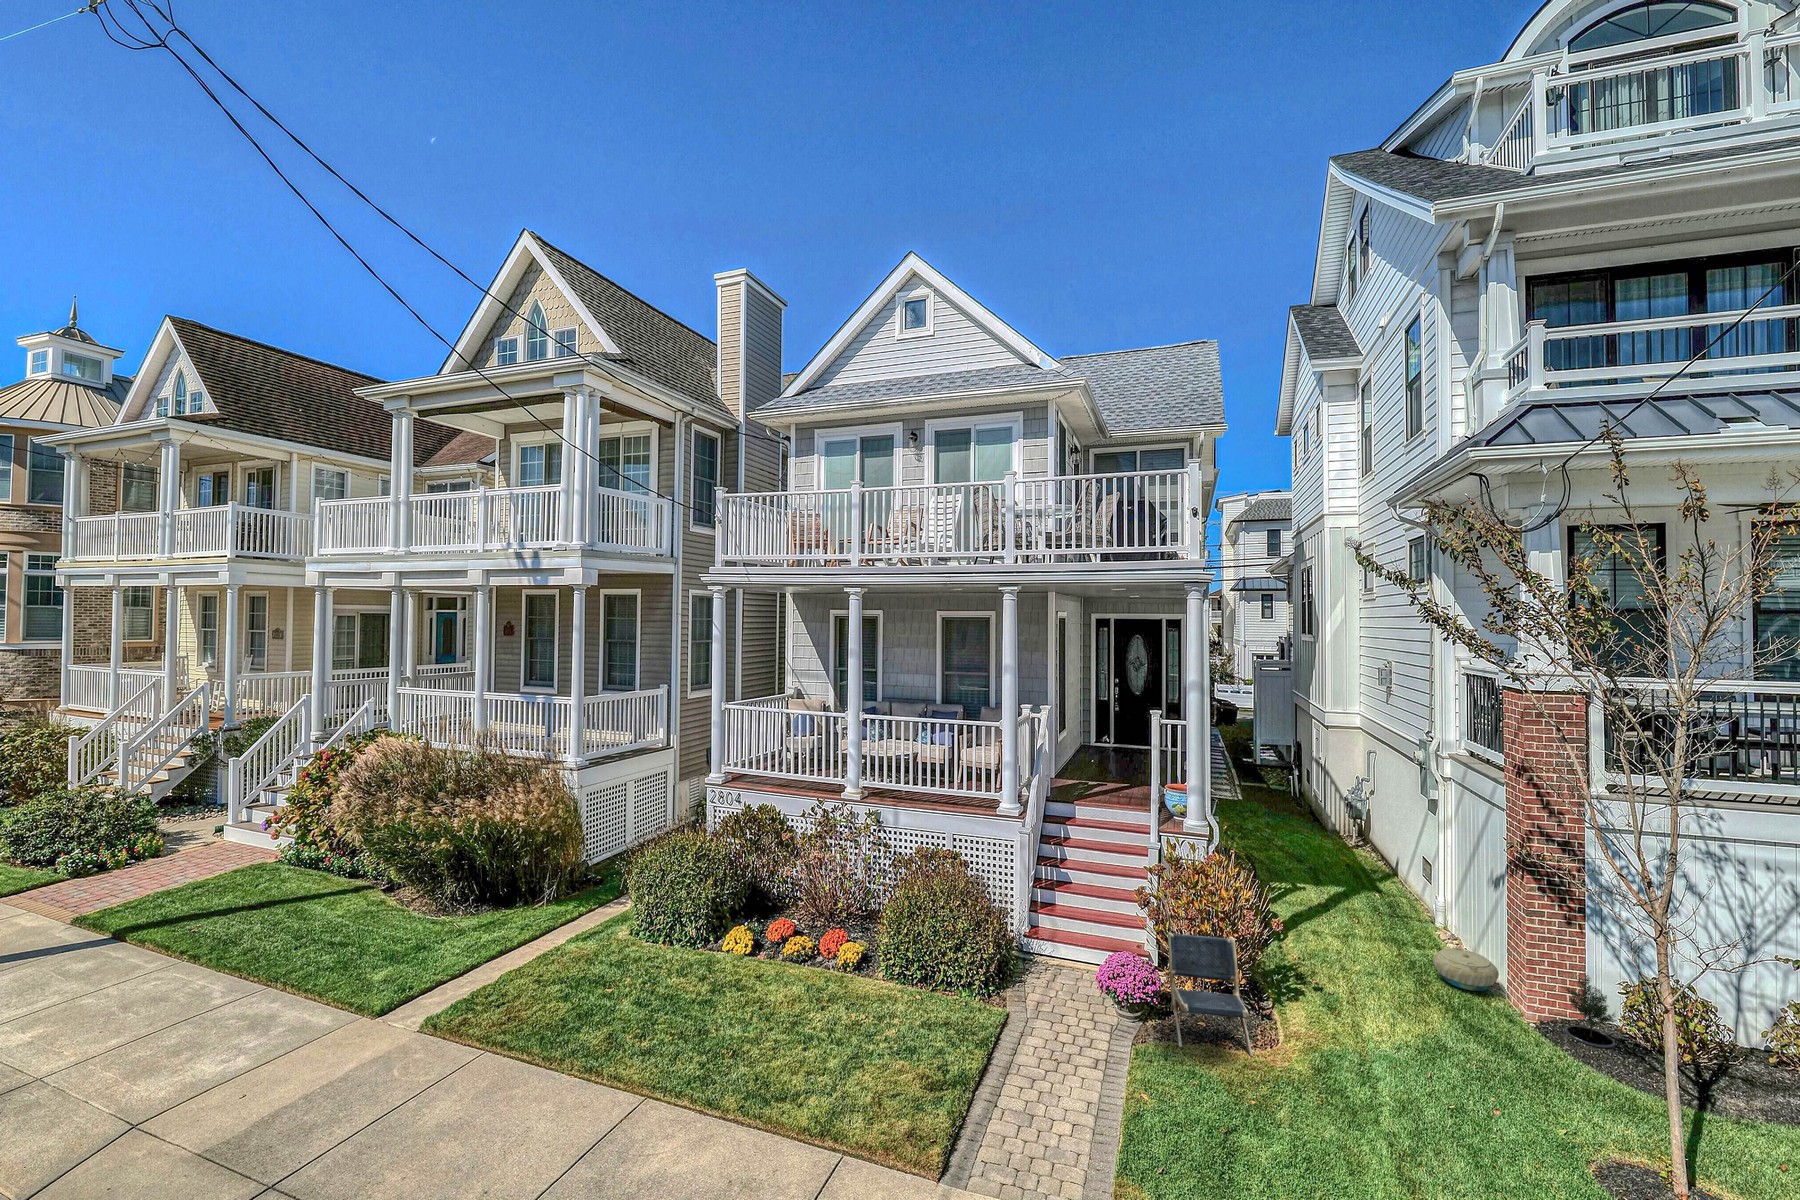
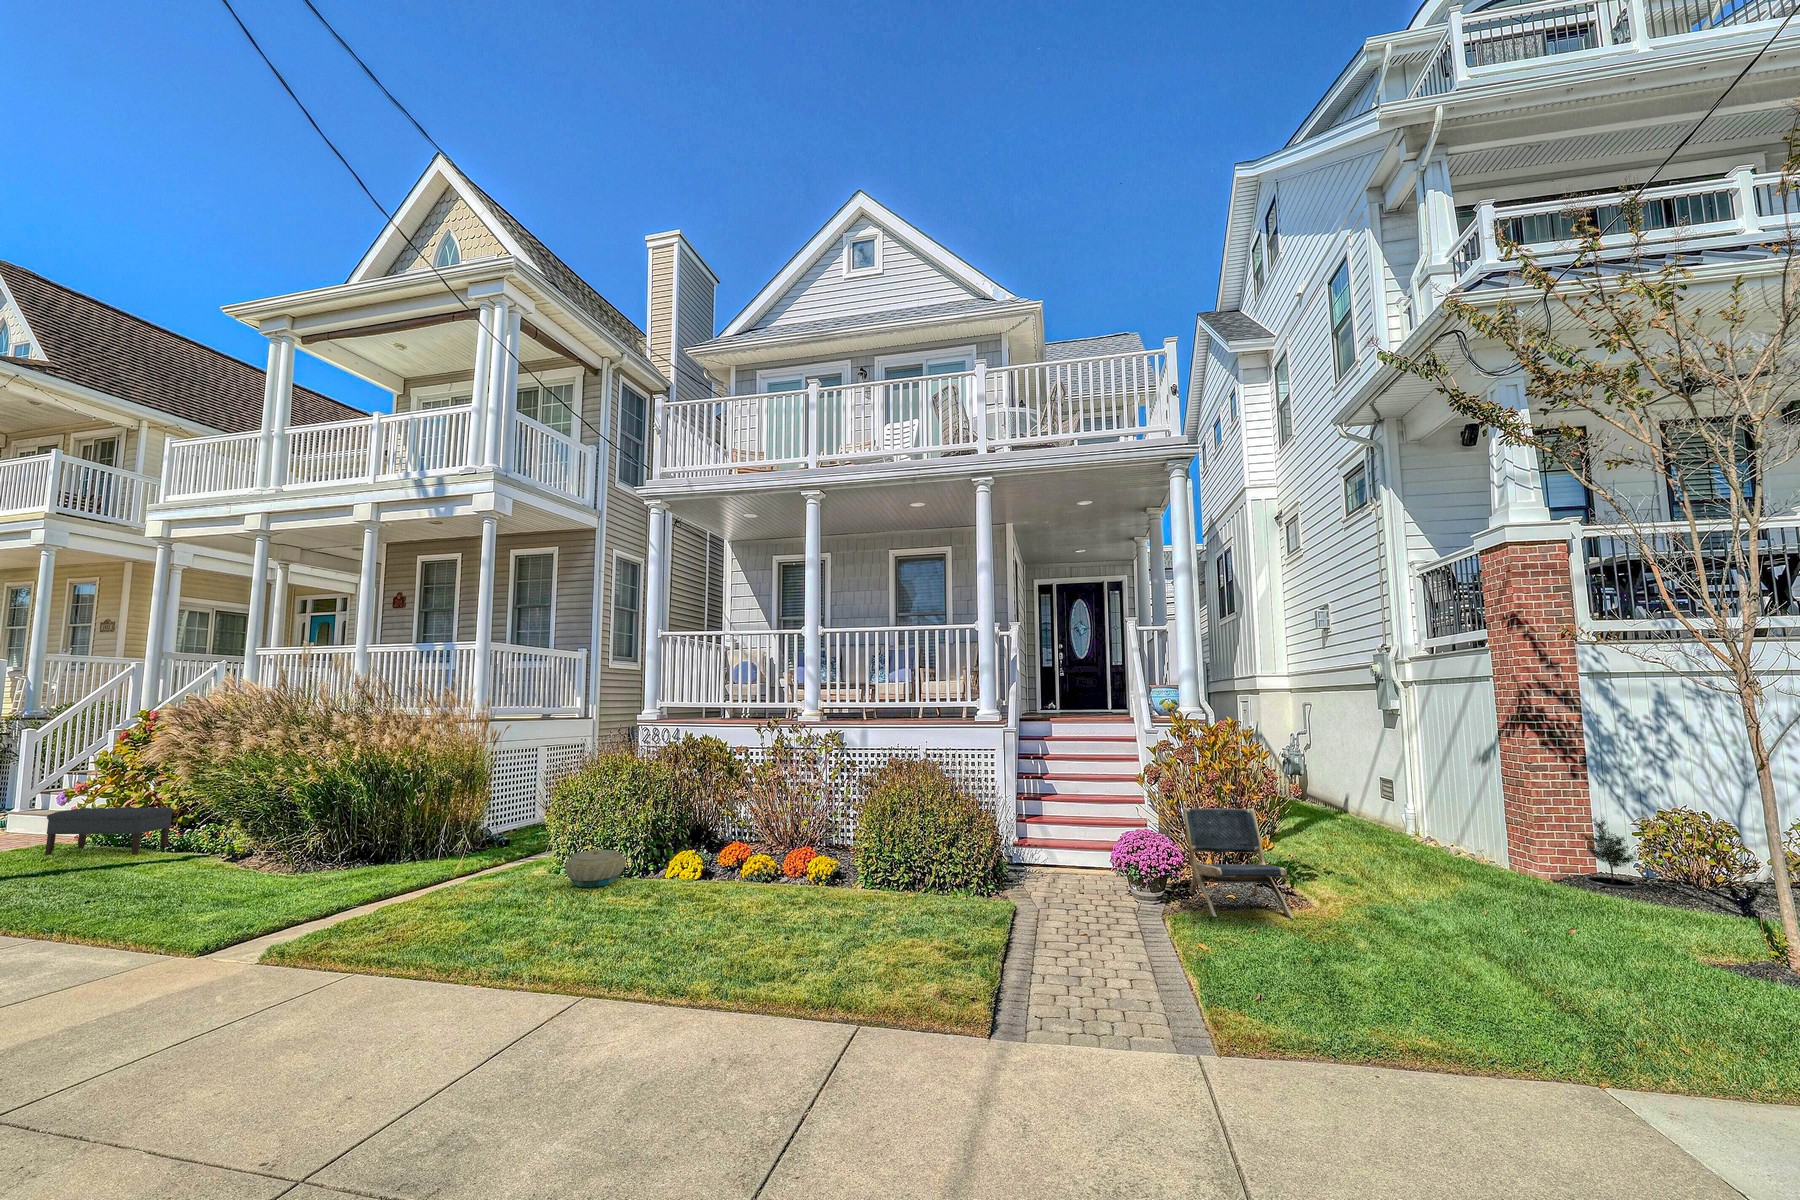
bench: none [261,843,349,885] -> present [45,807,174,855]
basket: present [1433,947,1499,991] -> present [565,850,626,887]

